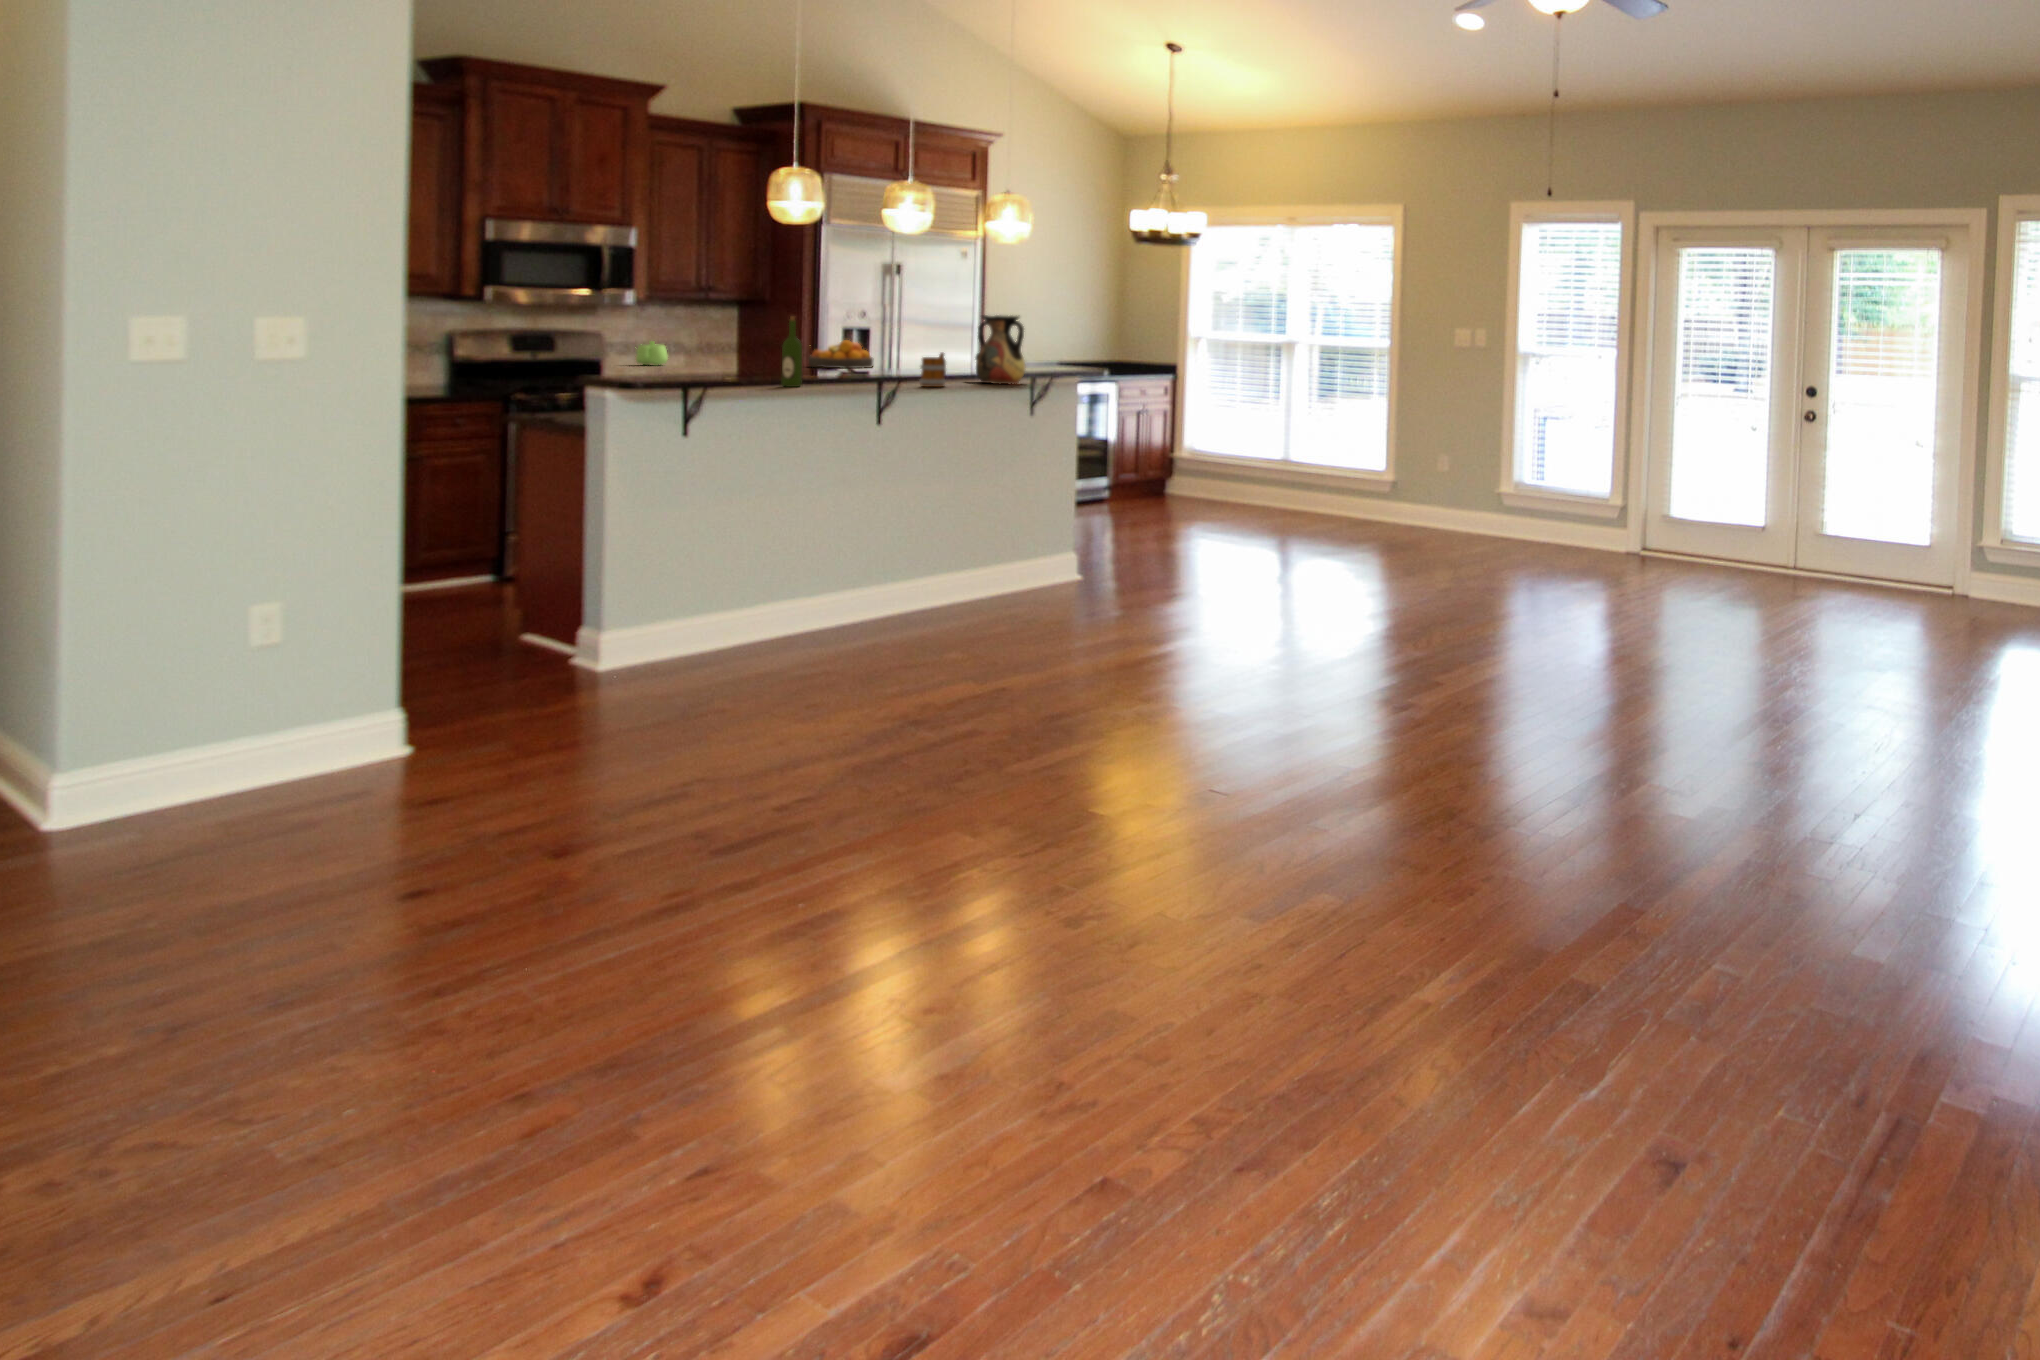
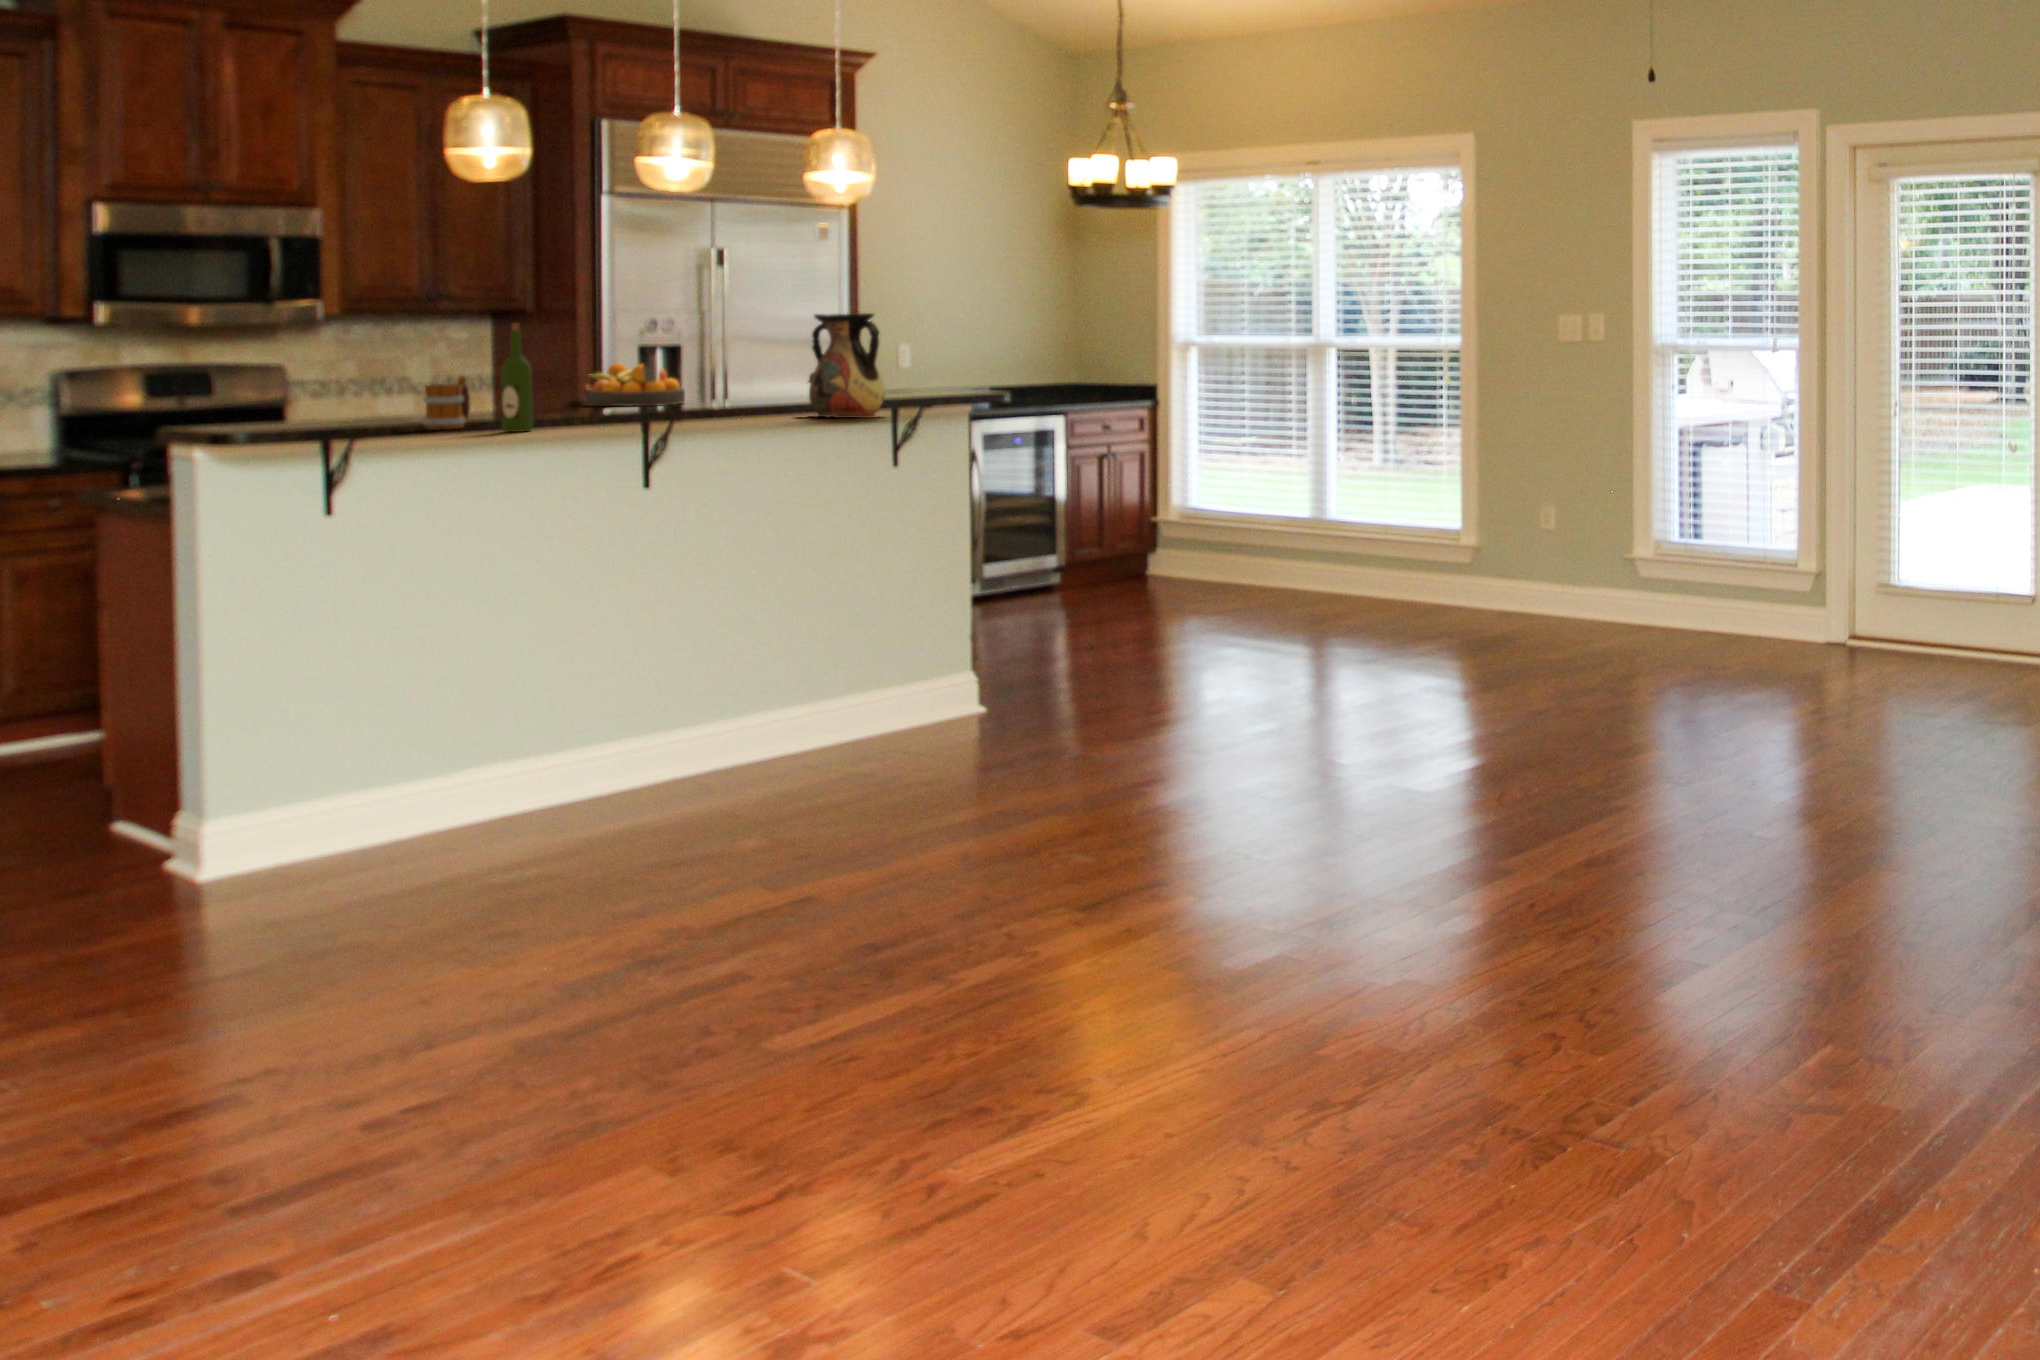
teapot: present [635,341,668,366] -> none [323,376,380,412]
mug: present [920,353,946,387] -> present [423,376,471,430]

